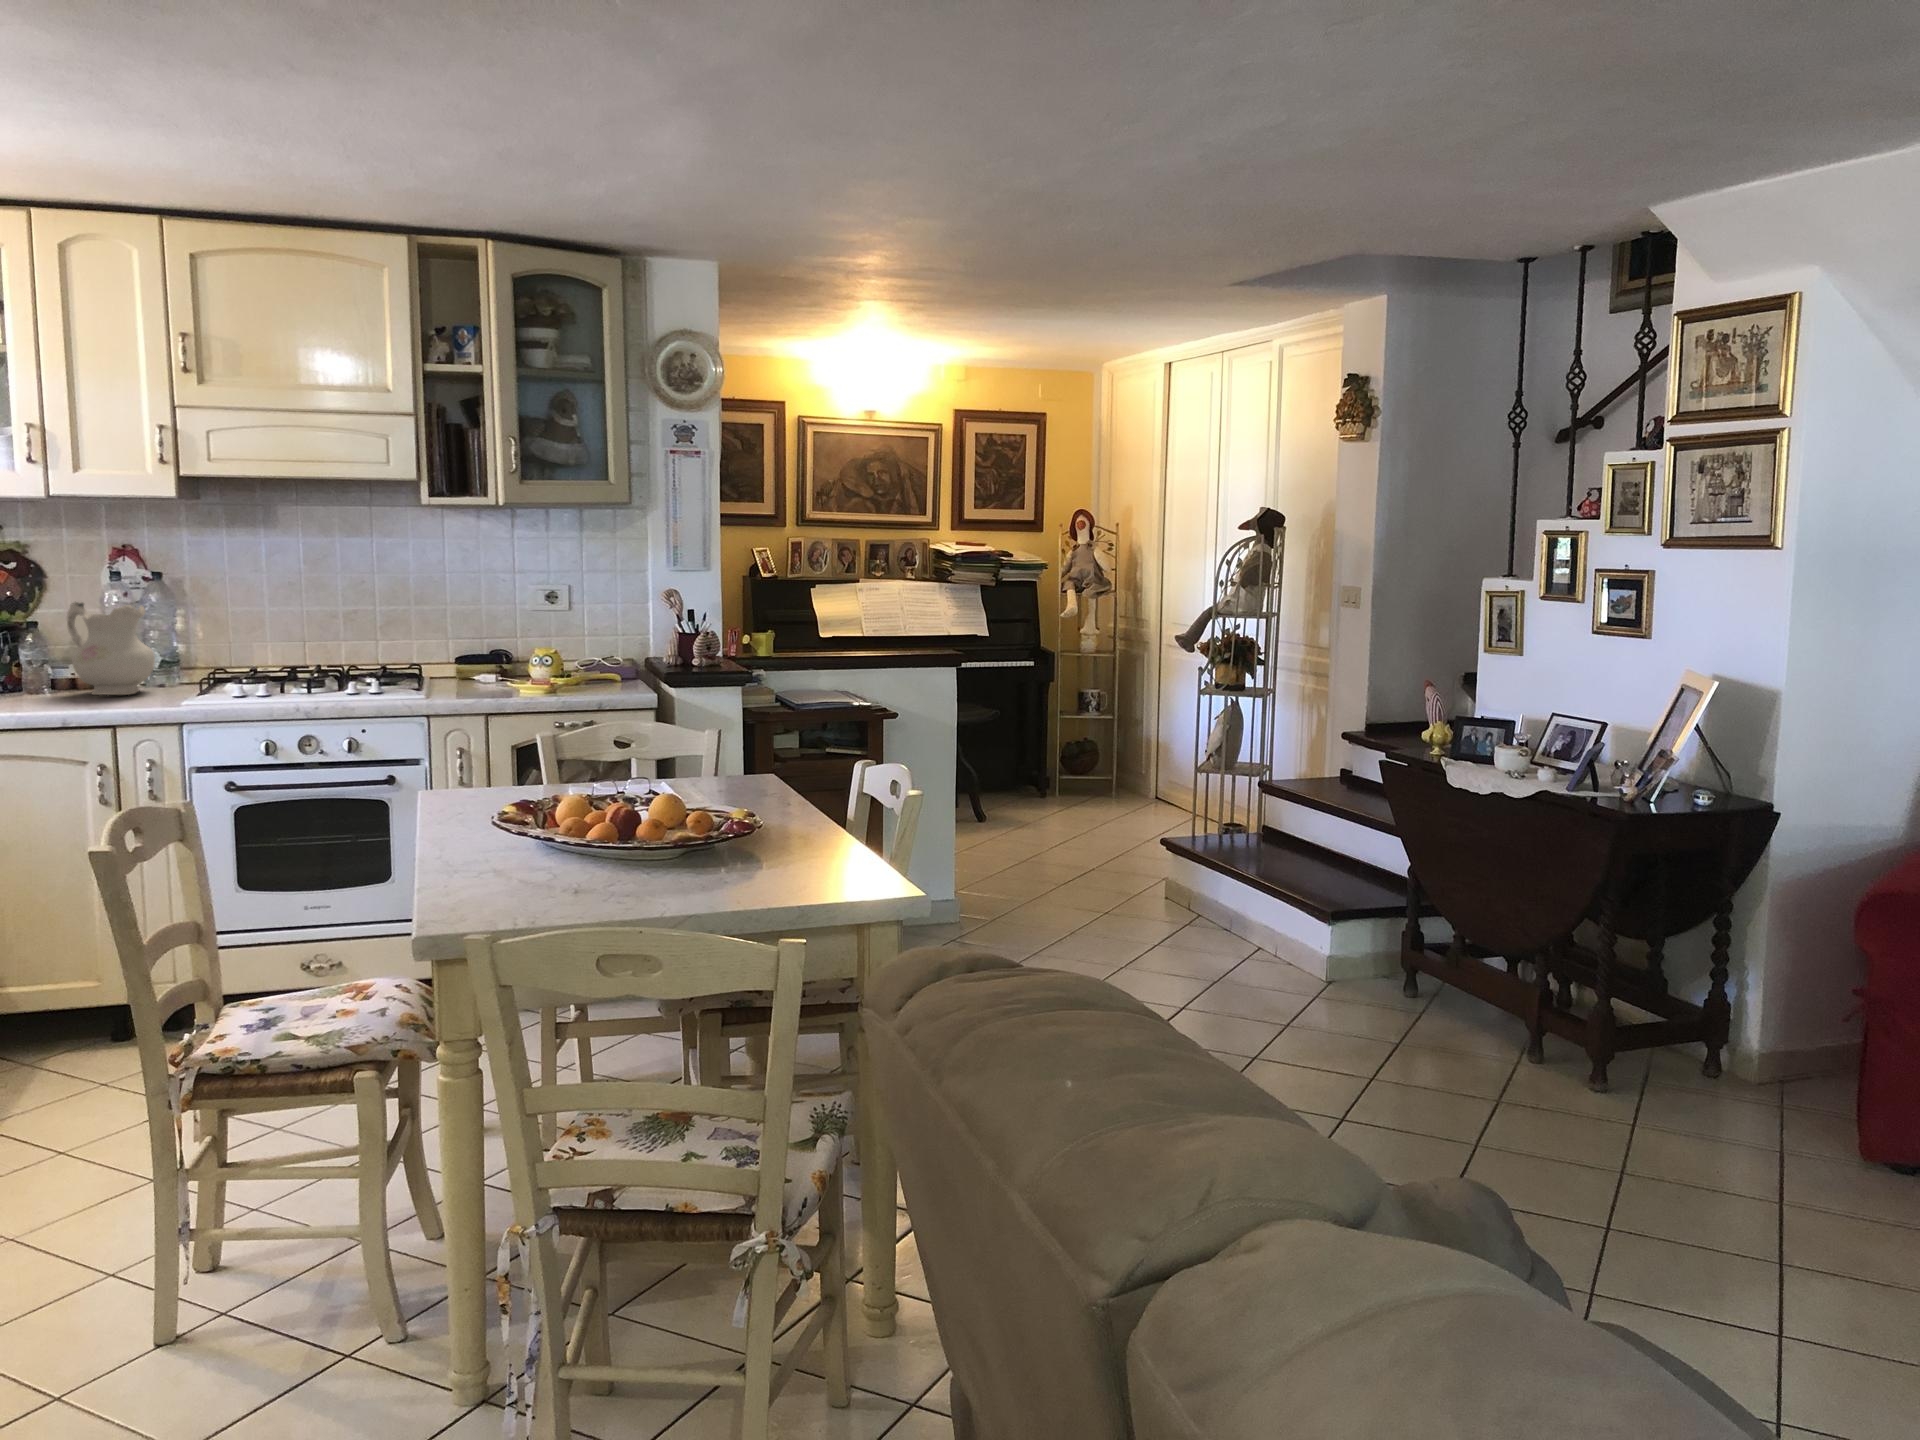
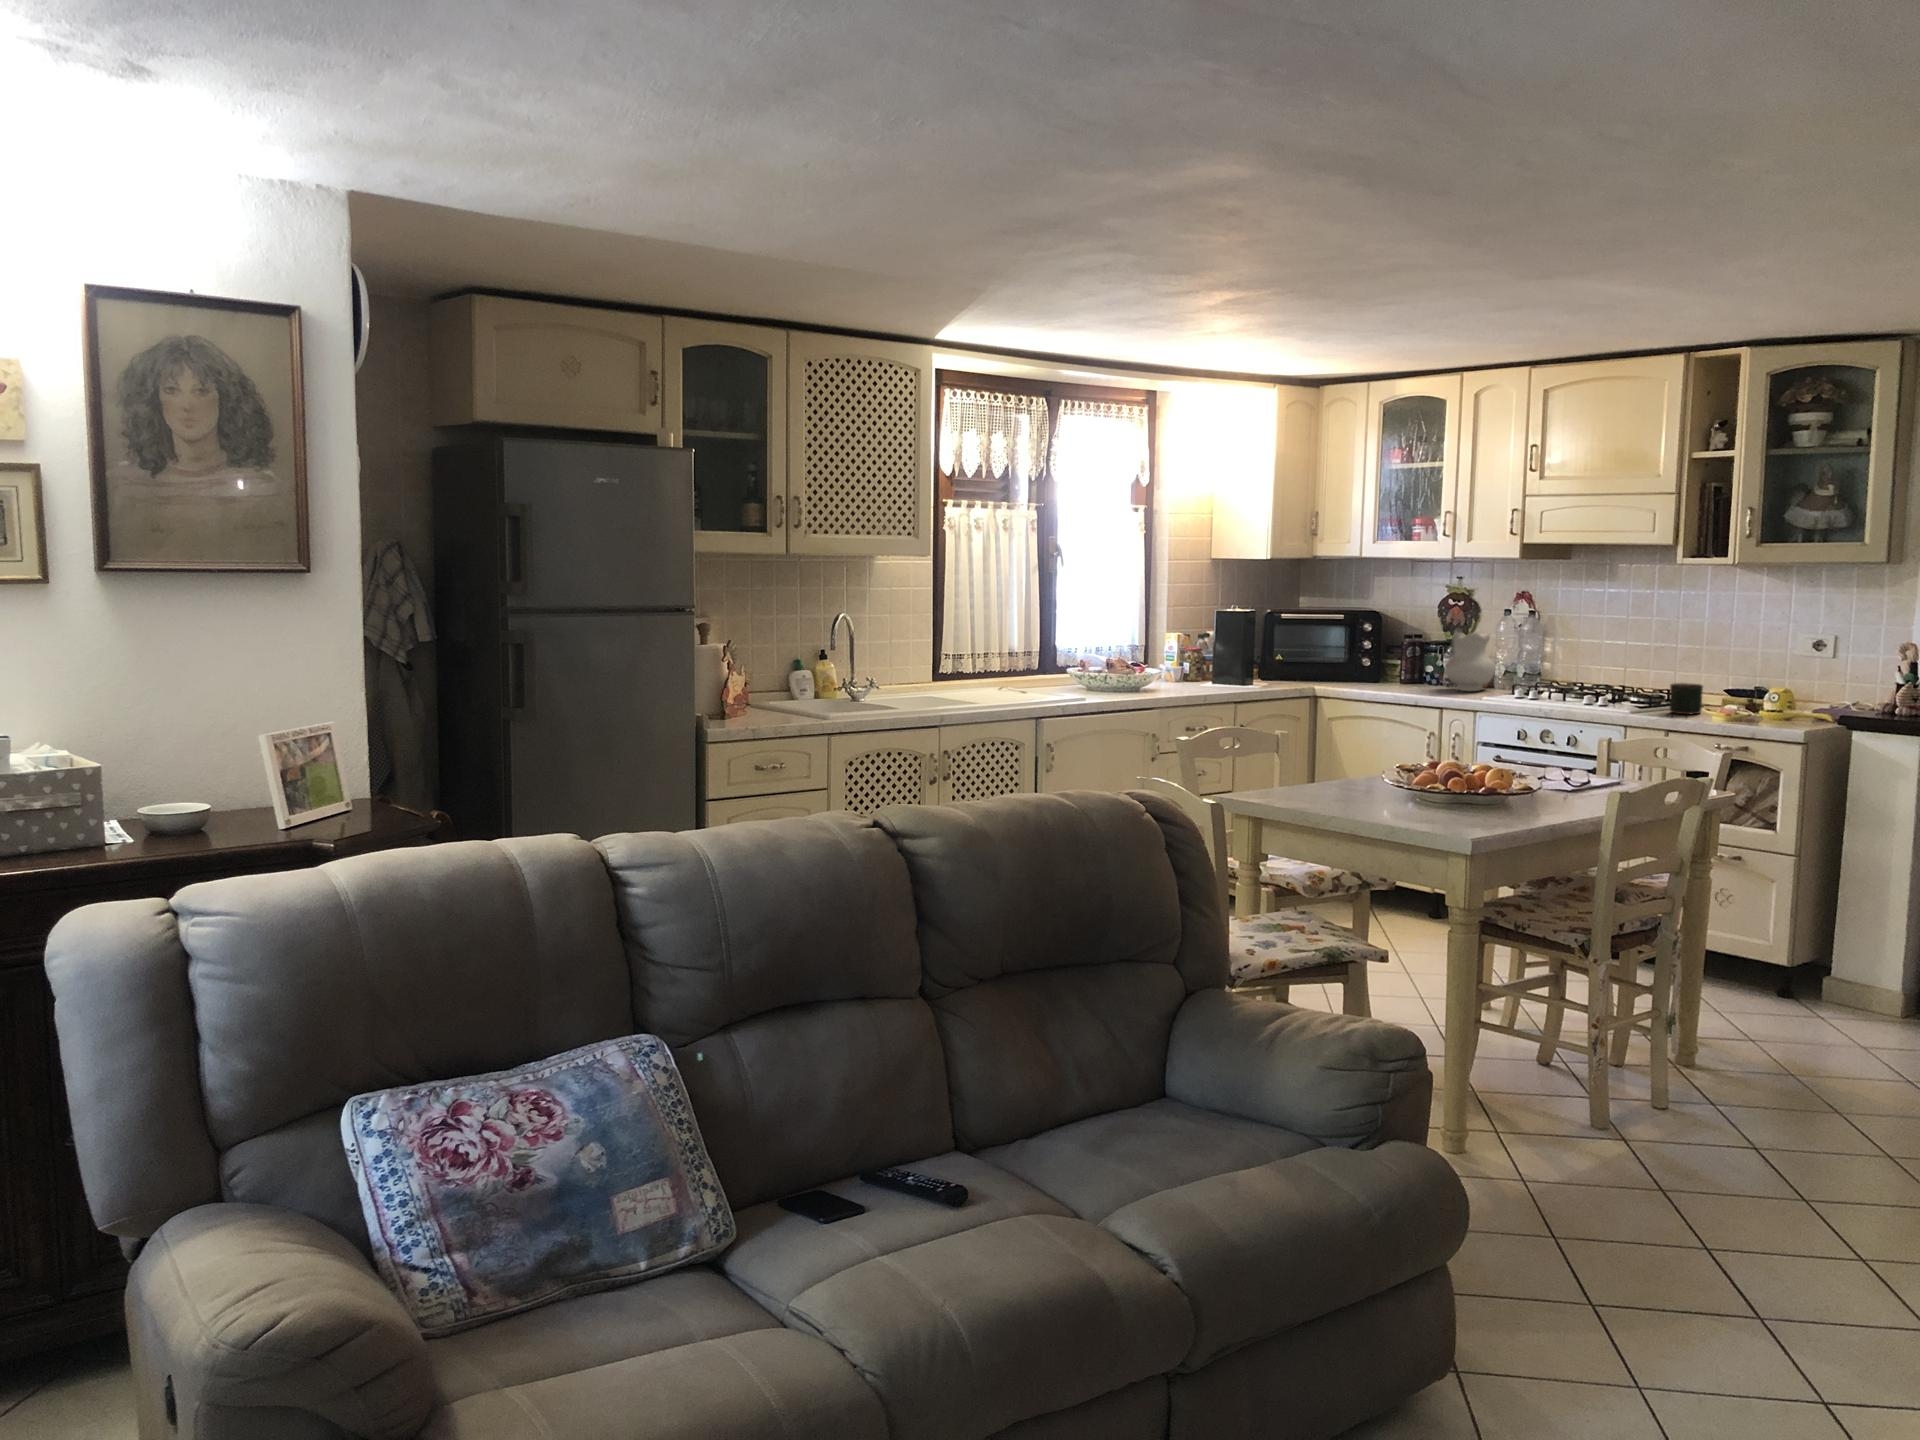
mug: none [471,653,510,691] -> present [1670,683,1703,714]

